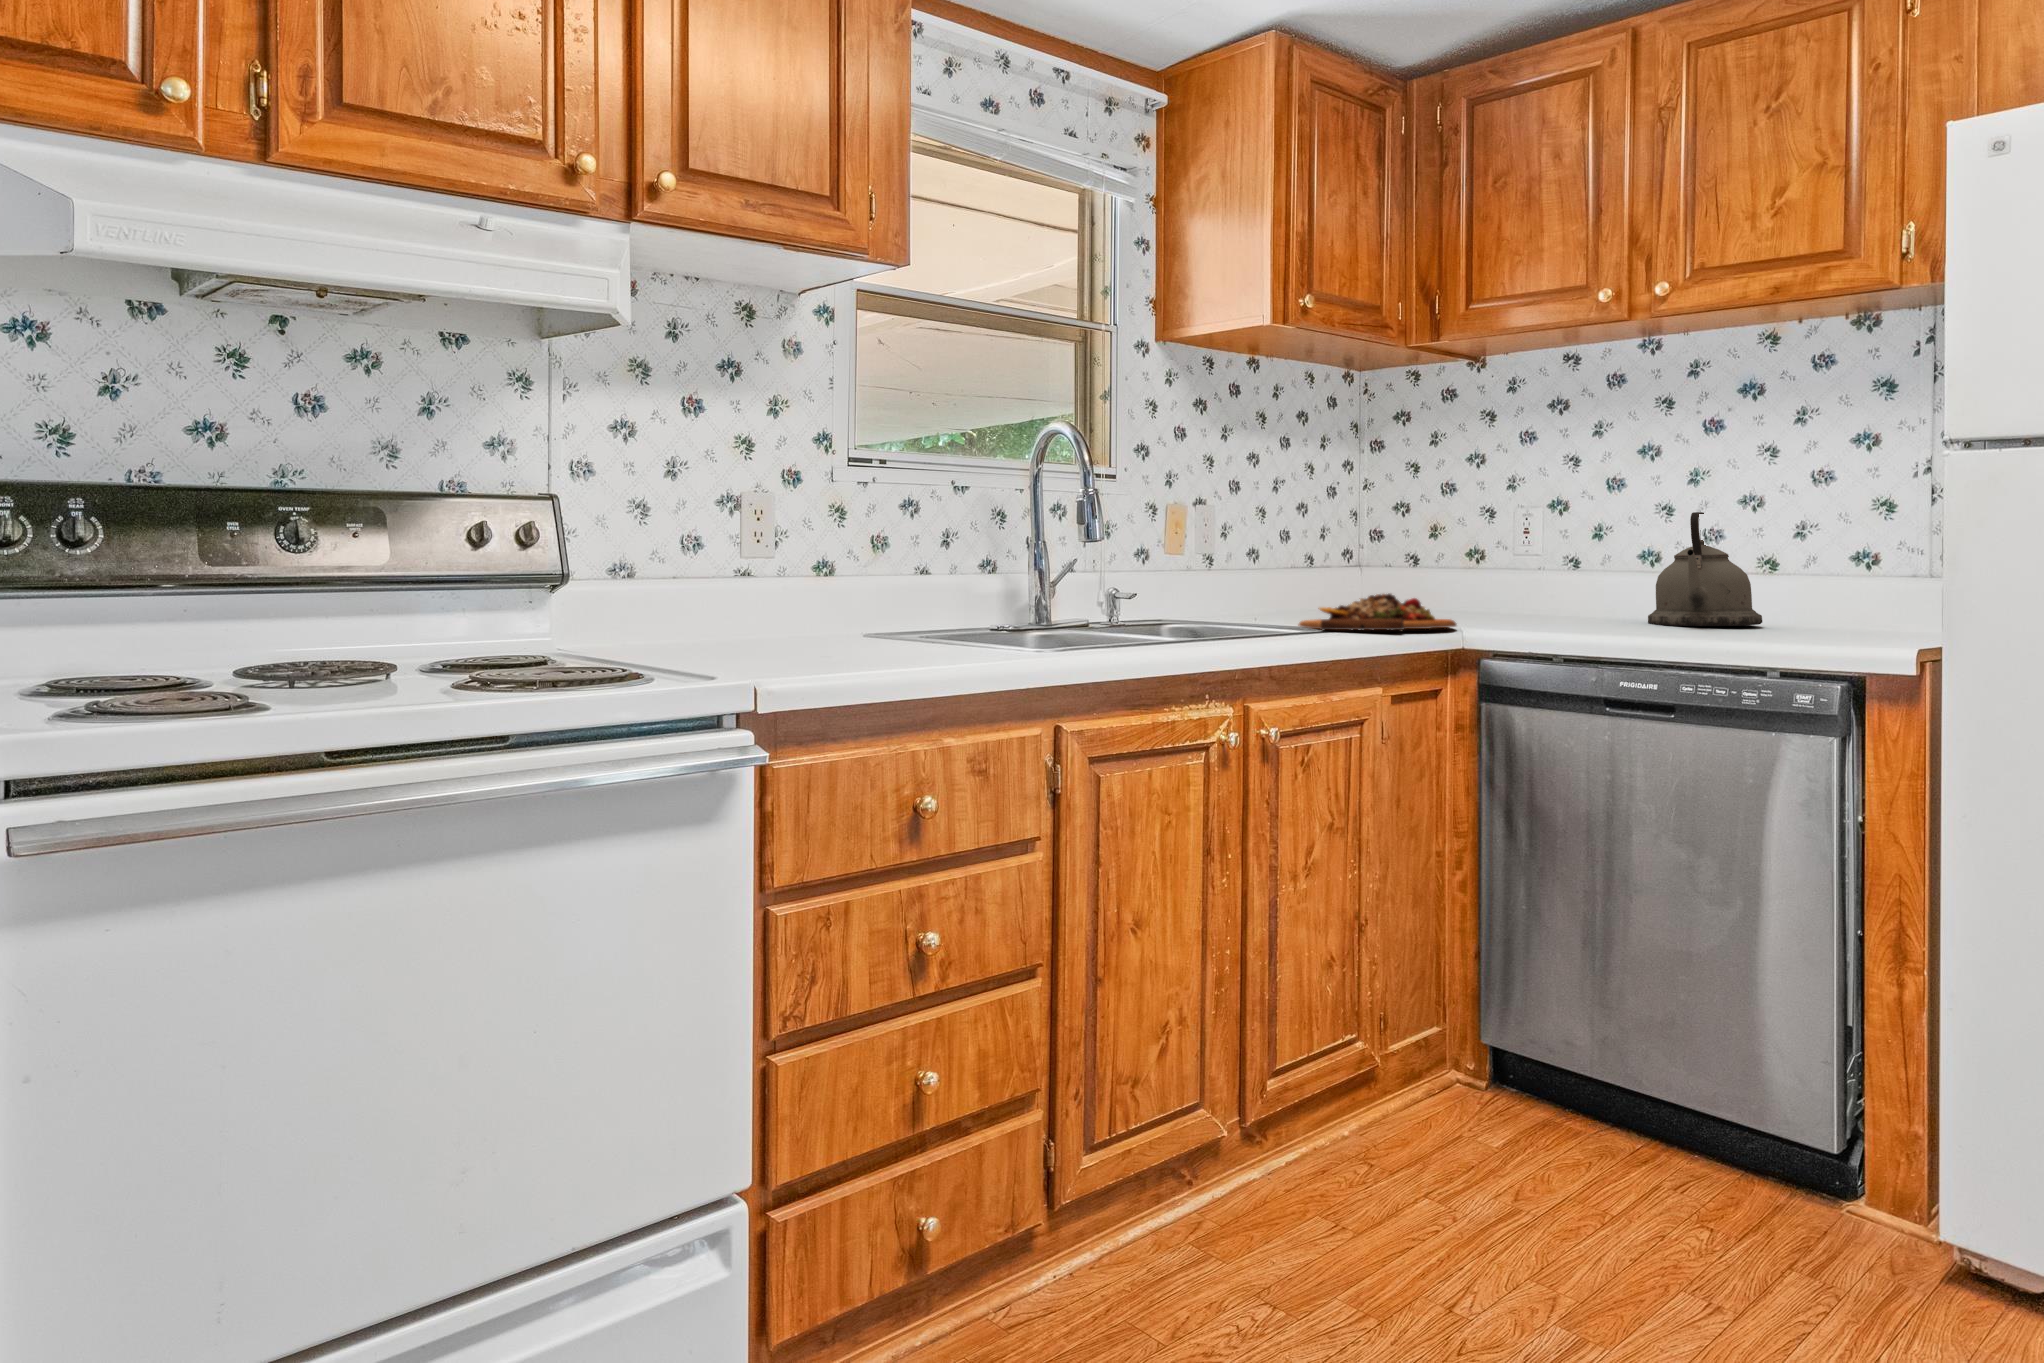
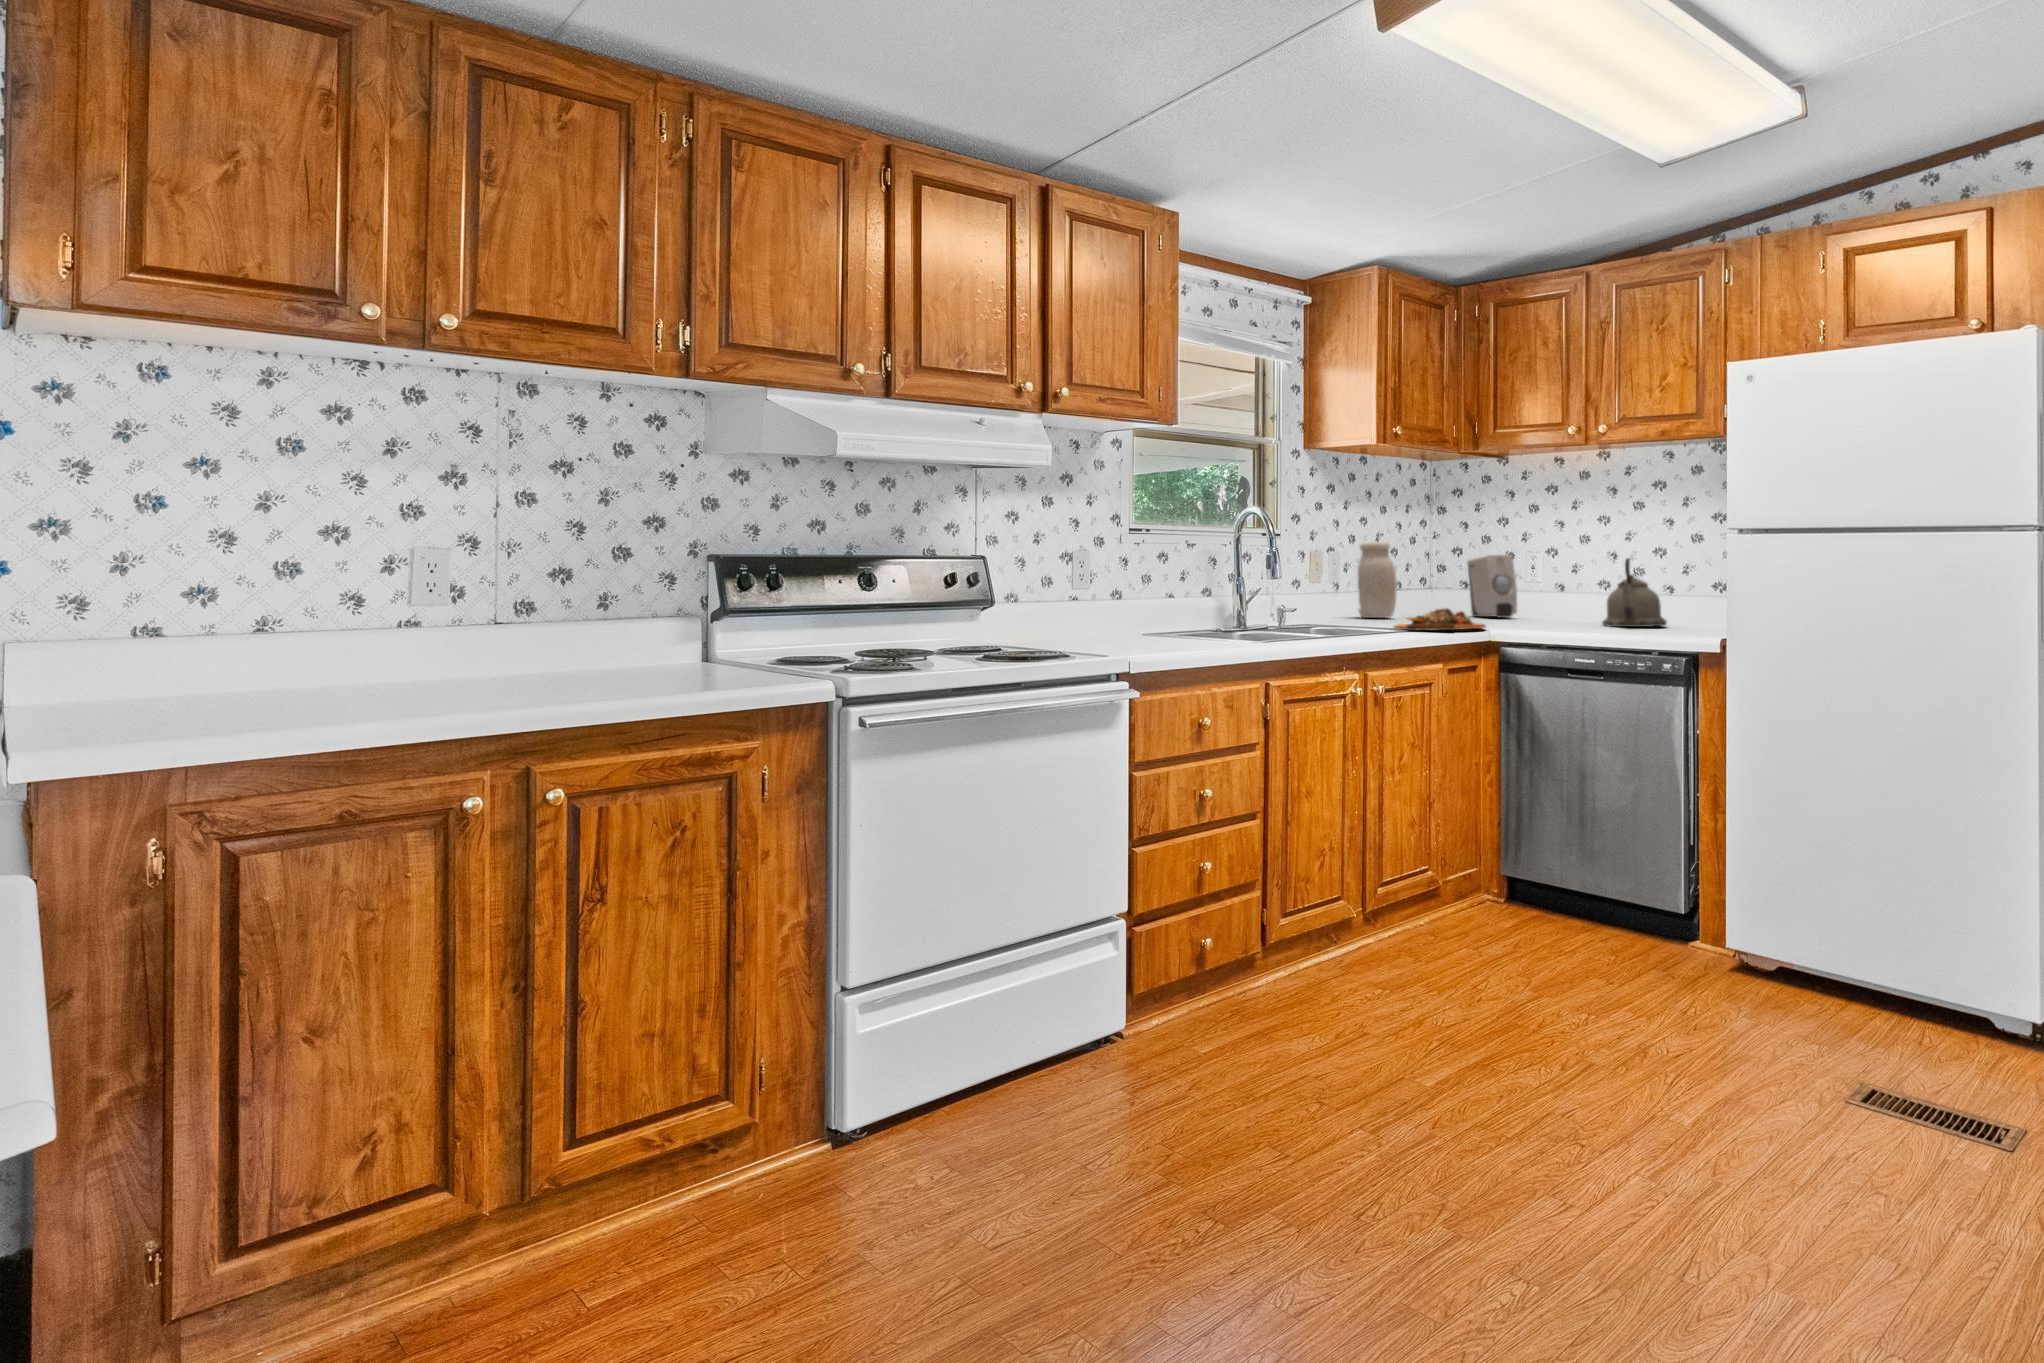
jar: none [1240,490,1306,609] -> present [1358,542,1397,618]
soap dispenser: none [1419,511,1500,610] -> present [1467,555,1517,618]

